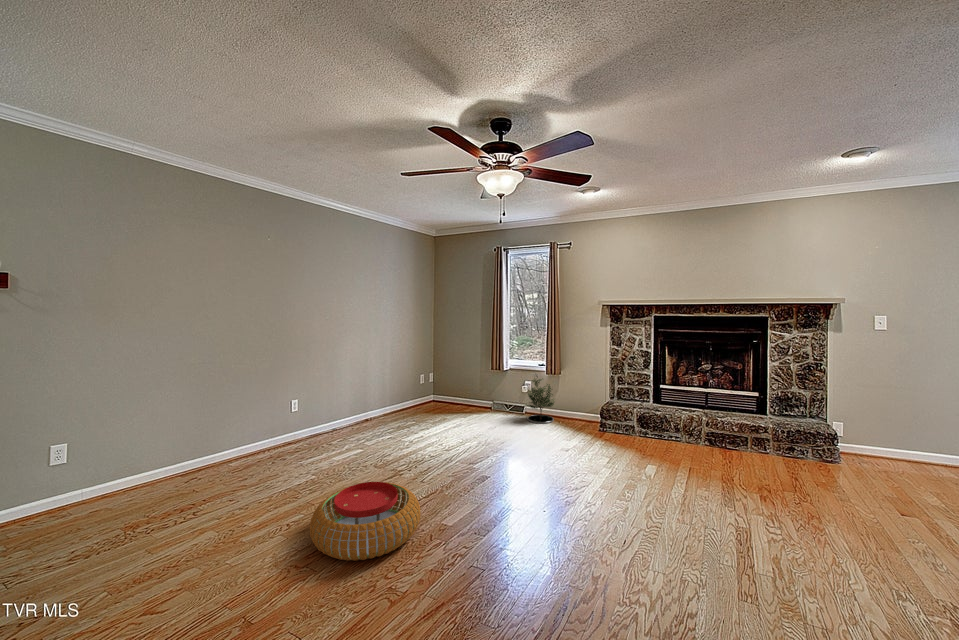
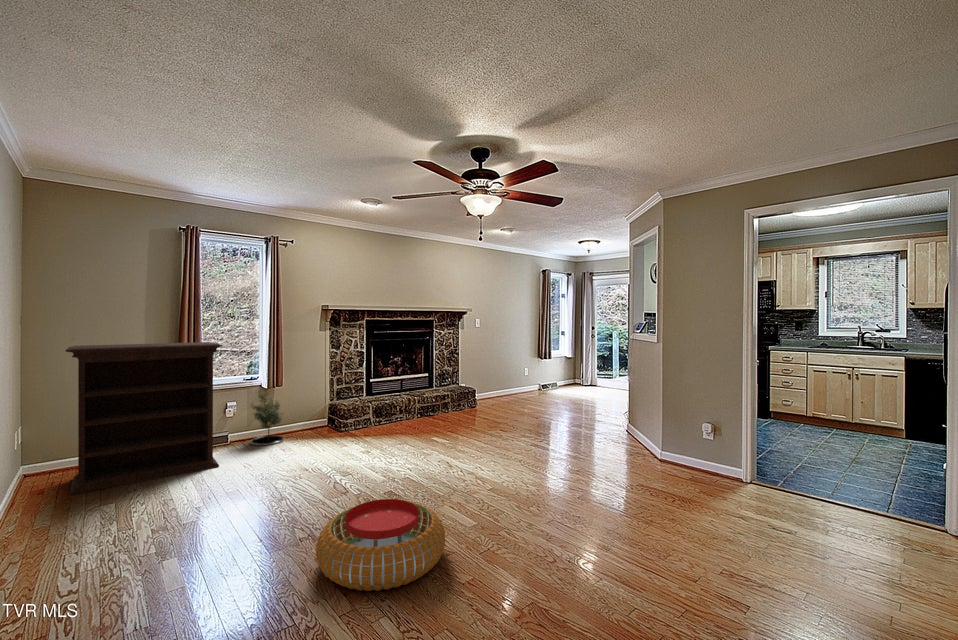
bookshelf: none [411,331,496,427] -> present [66,342,222,495]

